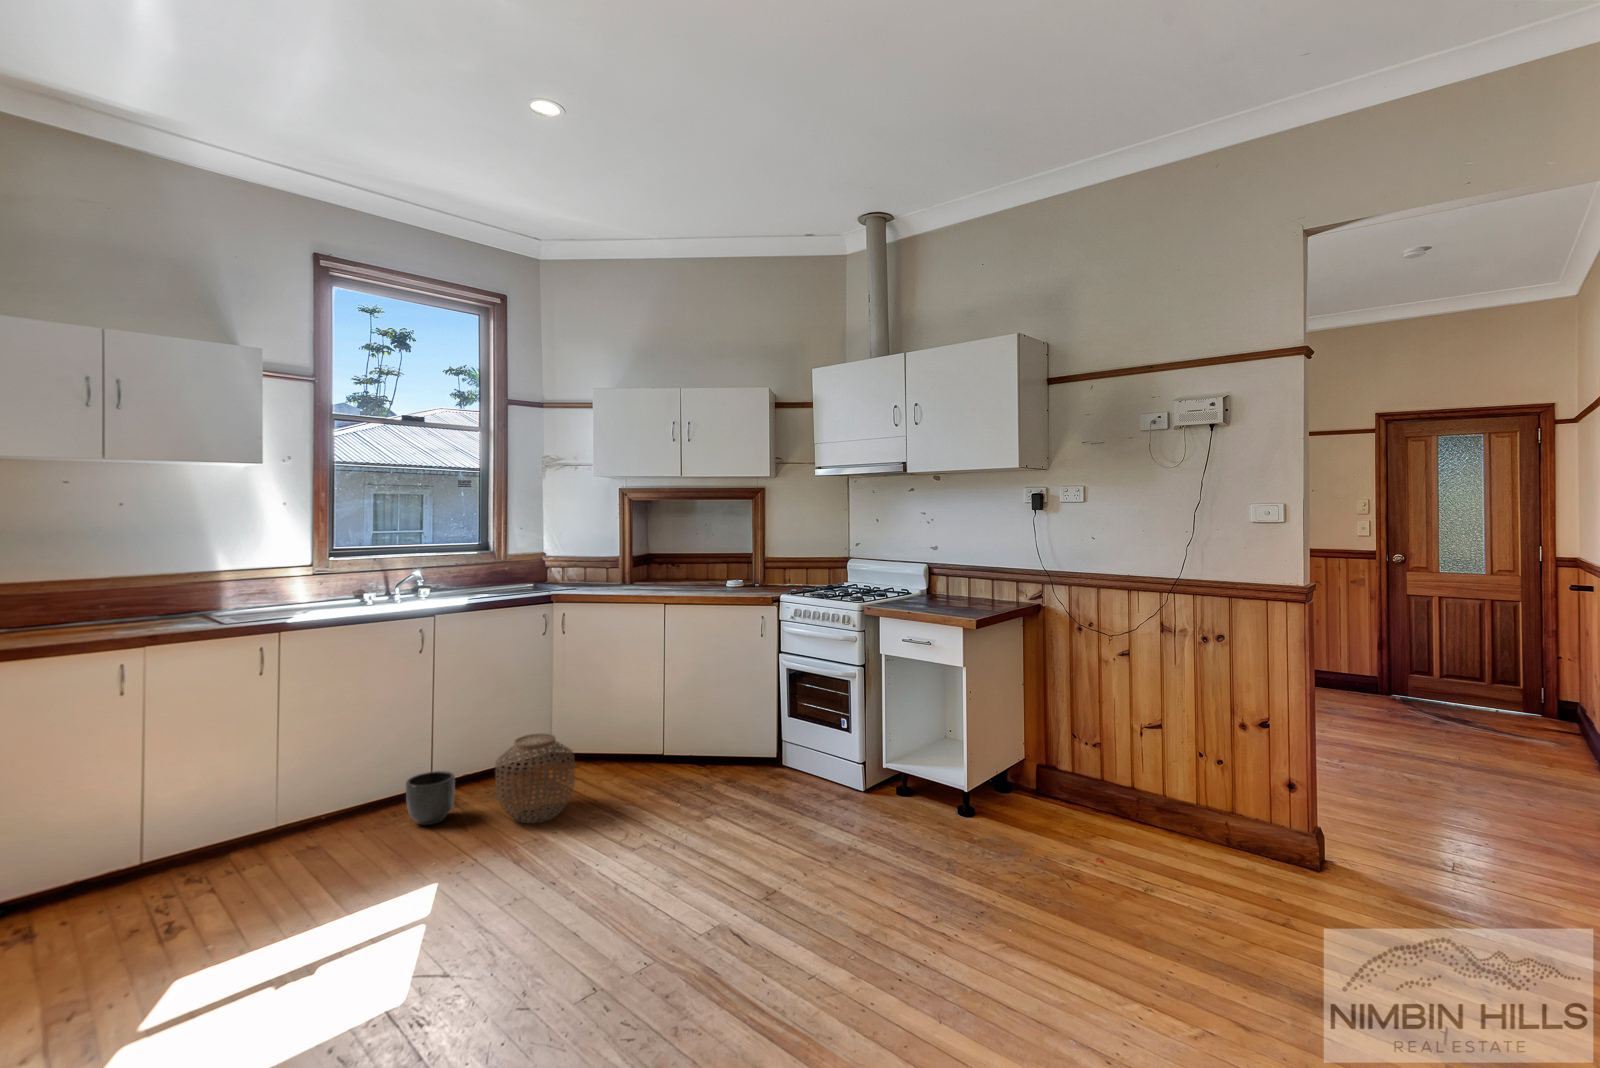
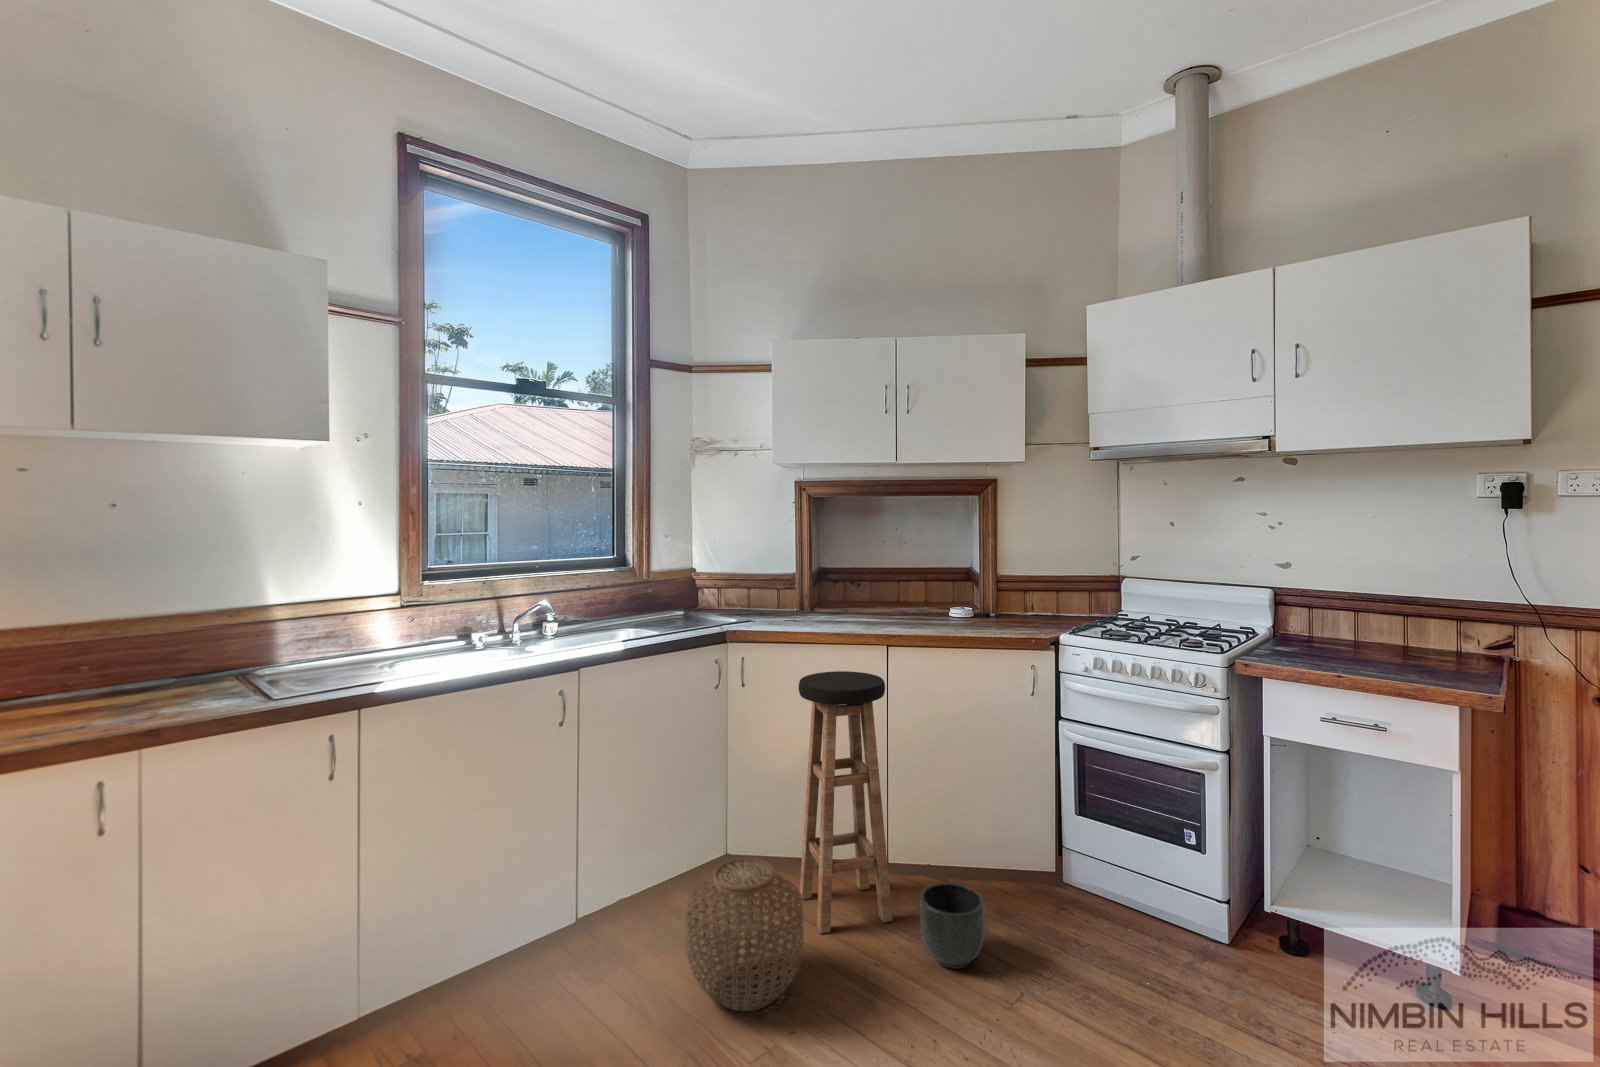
bar stool: none [591,621,652,791] -> present [799,671,893,934]
planter: present [406,771,455,825] -> present [920,882,985,969]

